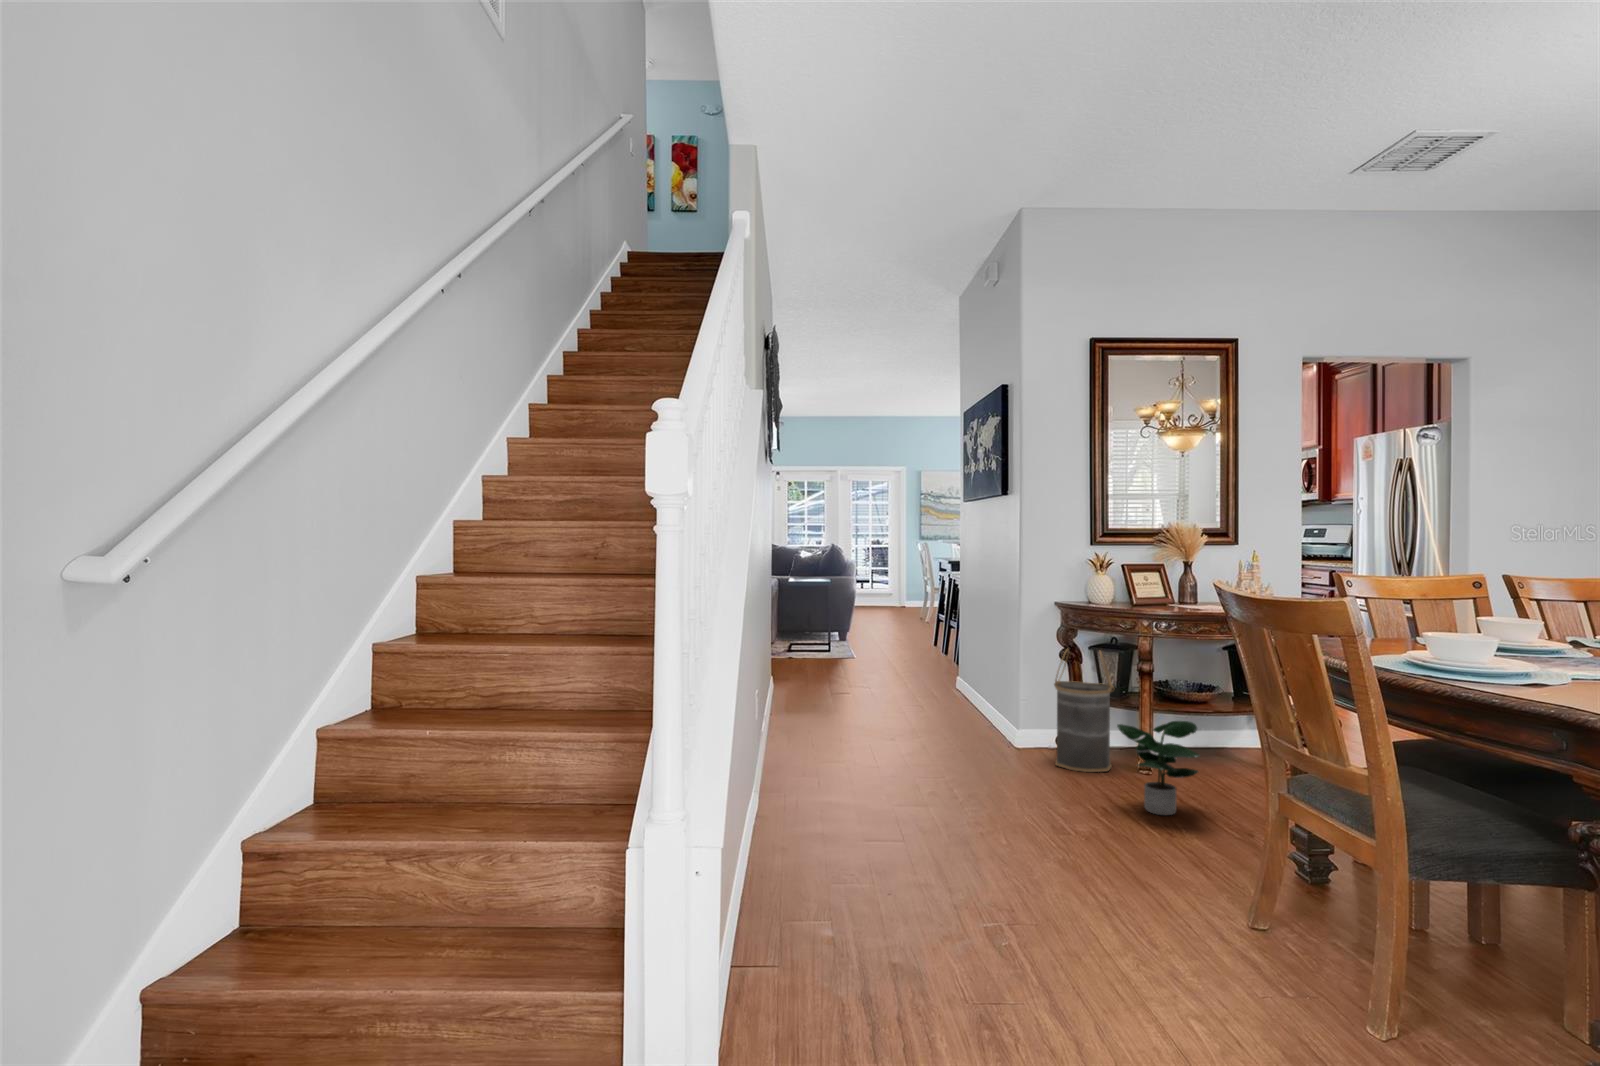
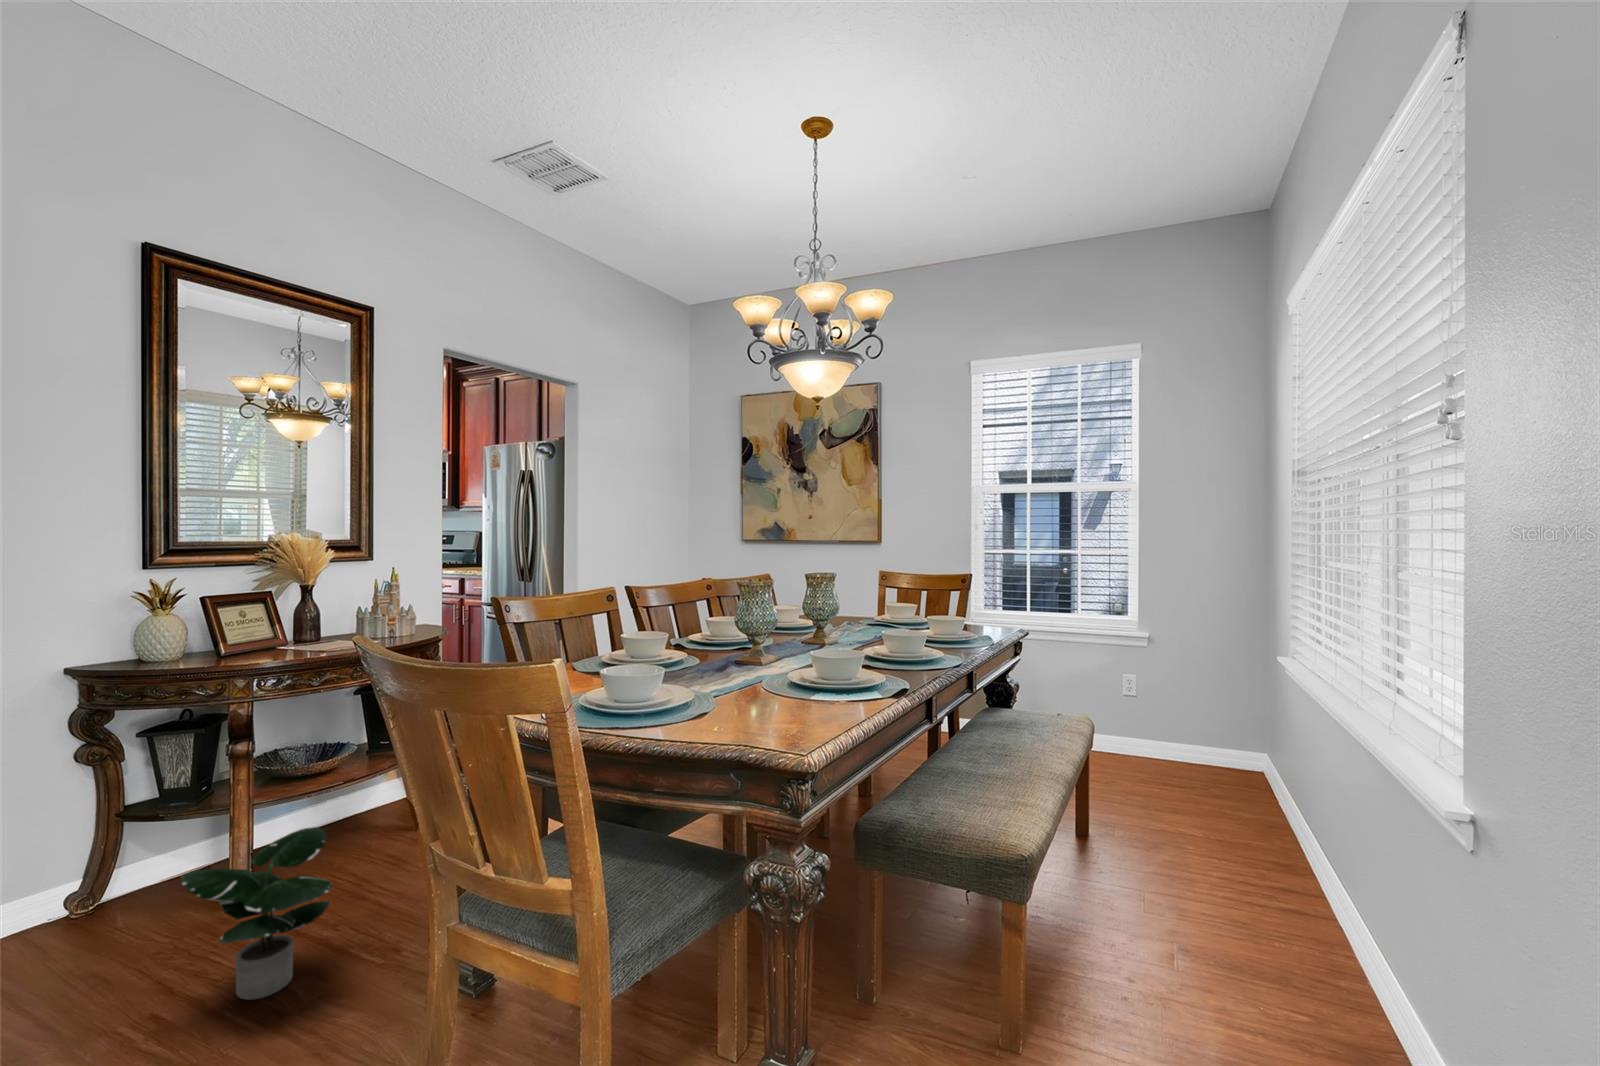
basket: present [1054,649,1114,772] -> none [54,737,184,957]

